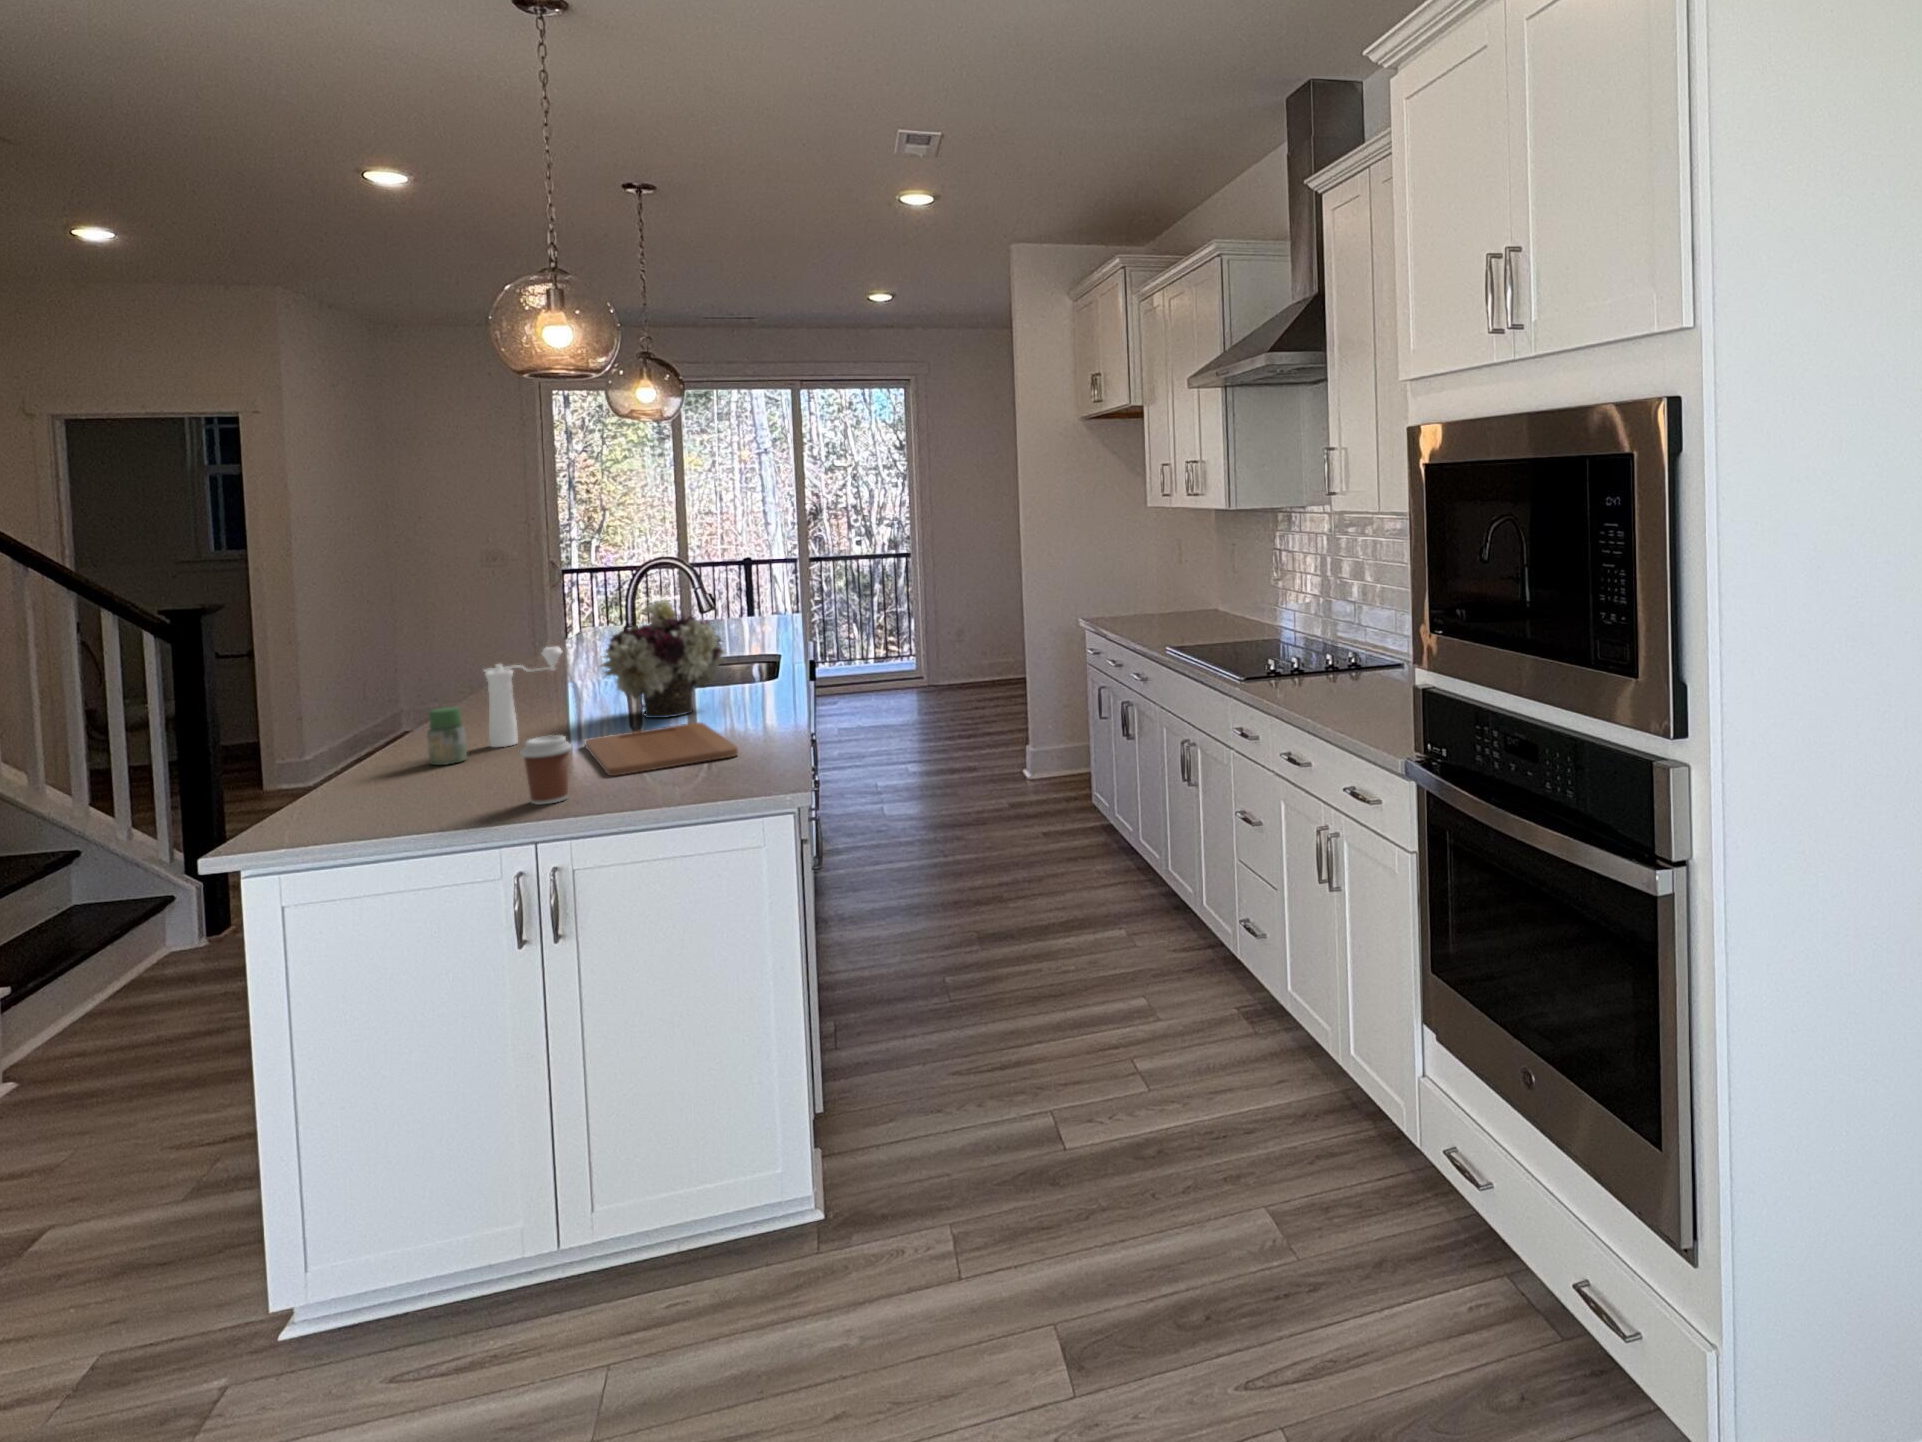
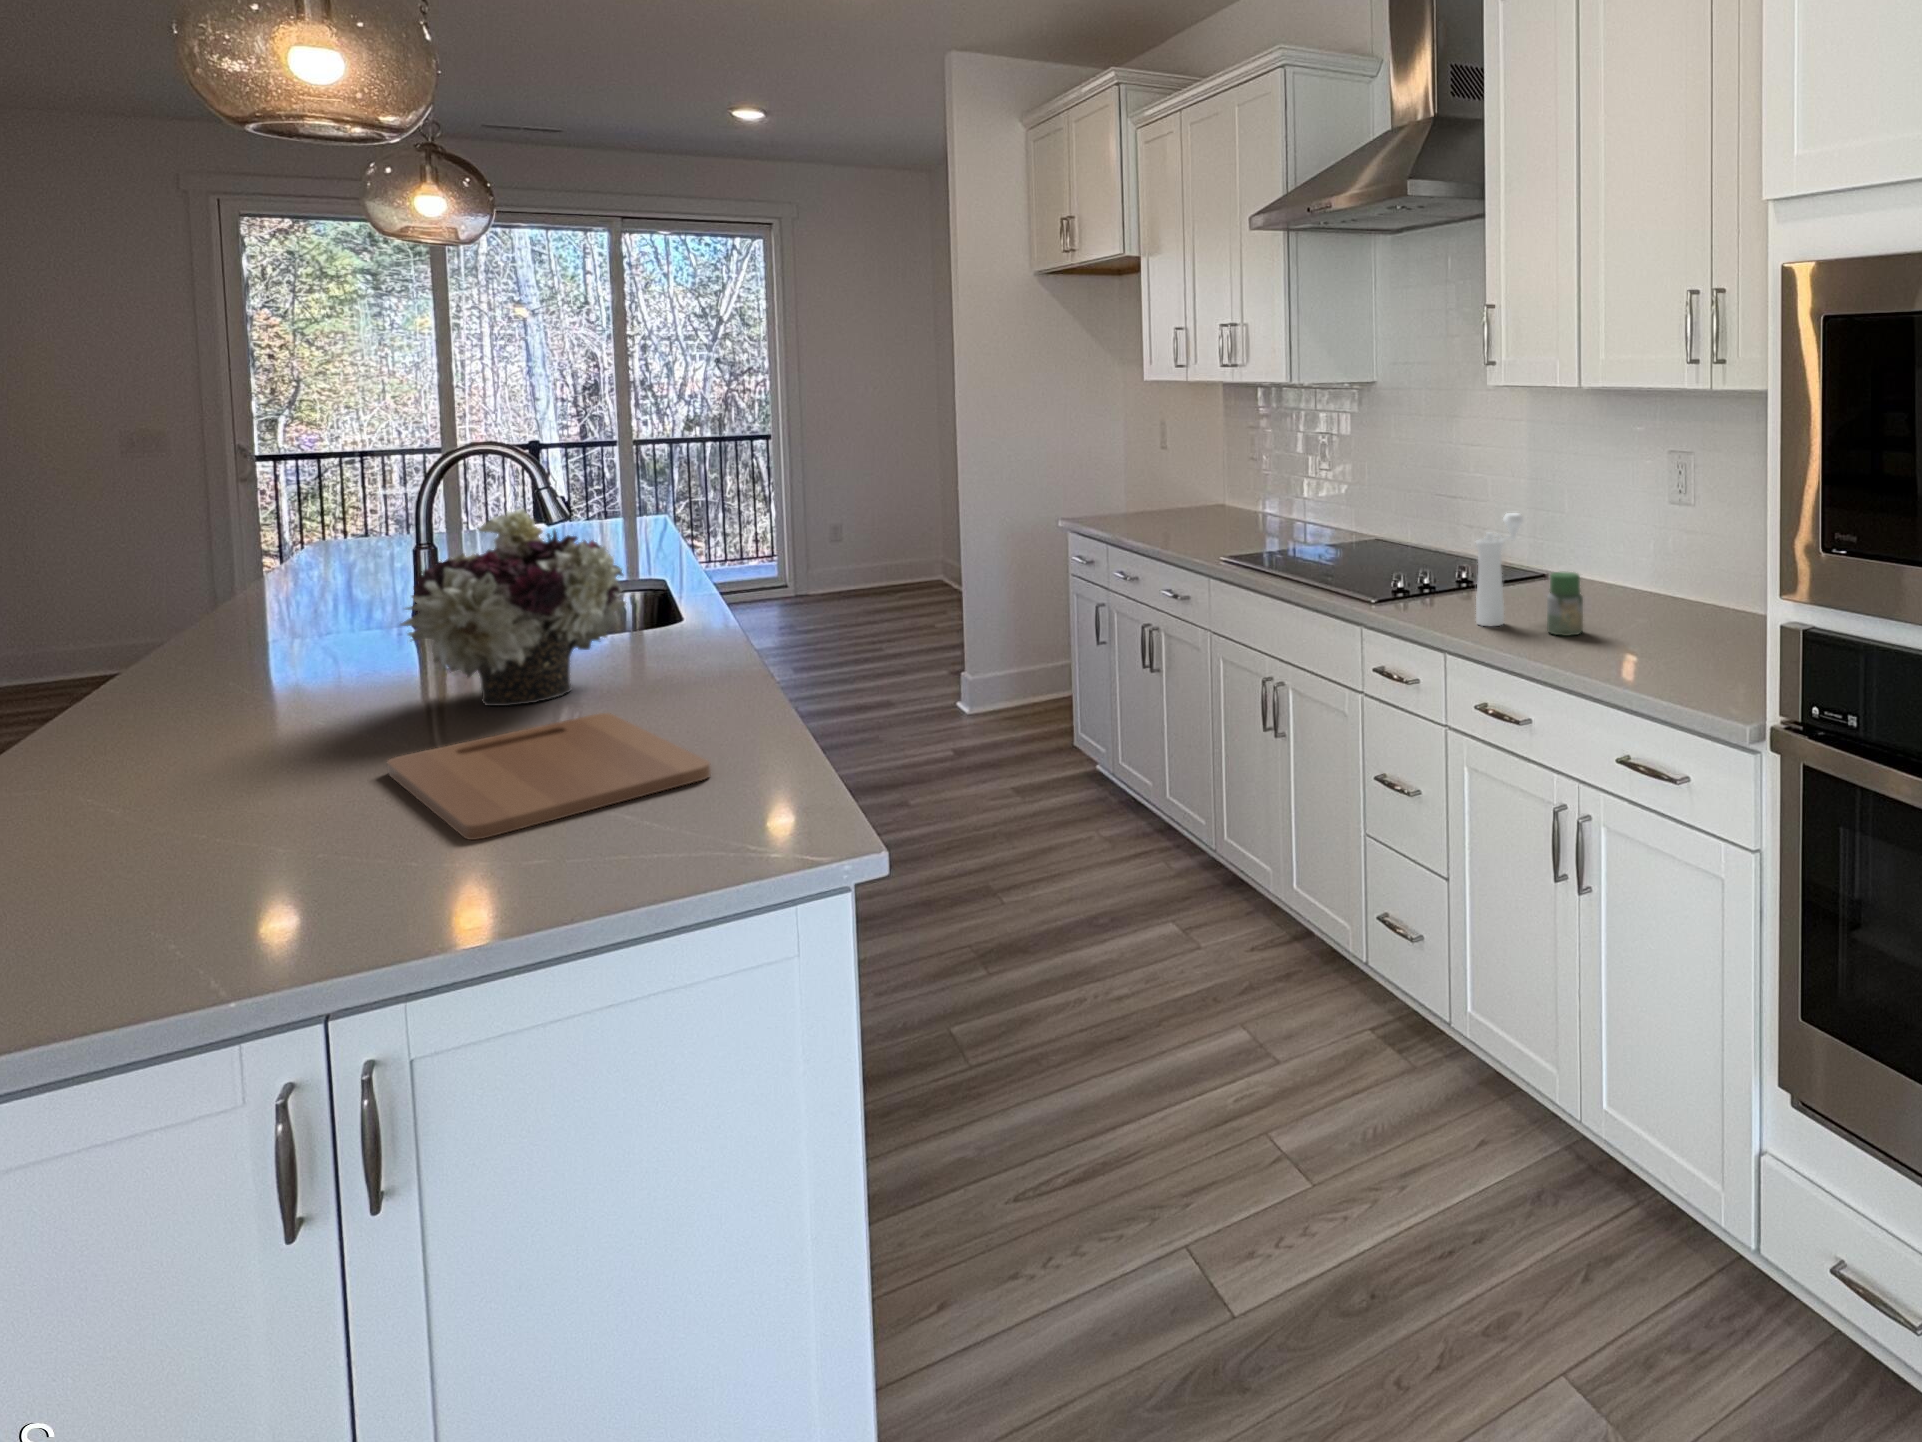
pepper mill: present [484,647,562,747] -> present [1476,513,1523,626]
jar: present [427,707,467,765] -> present [1547,571,1583,636]
coffee cup: present [520,735,572,804] -> none [285,783,408,930]

